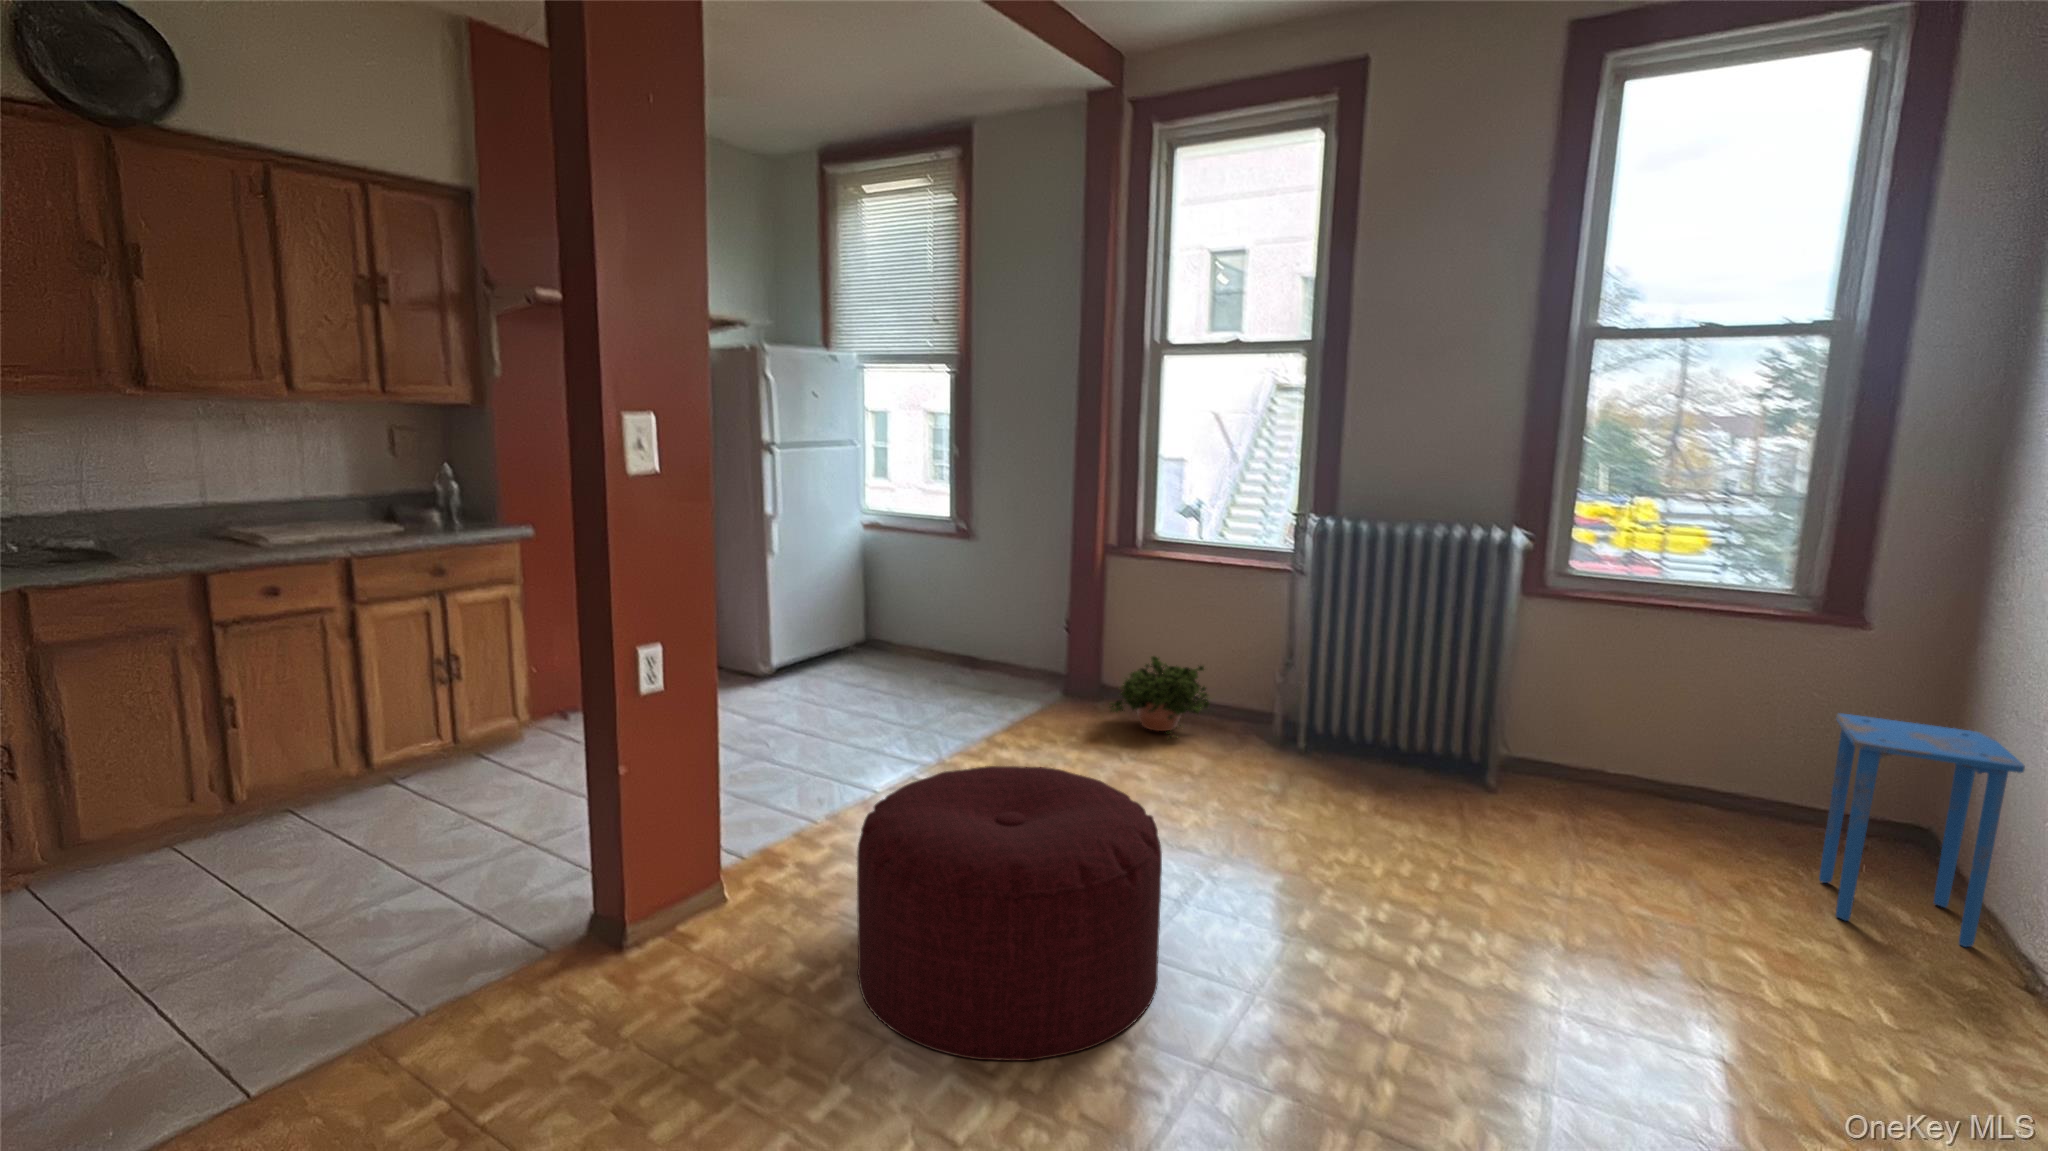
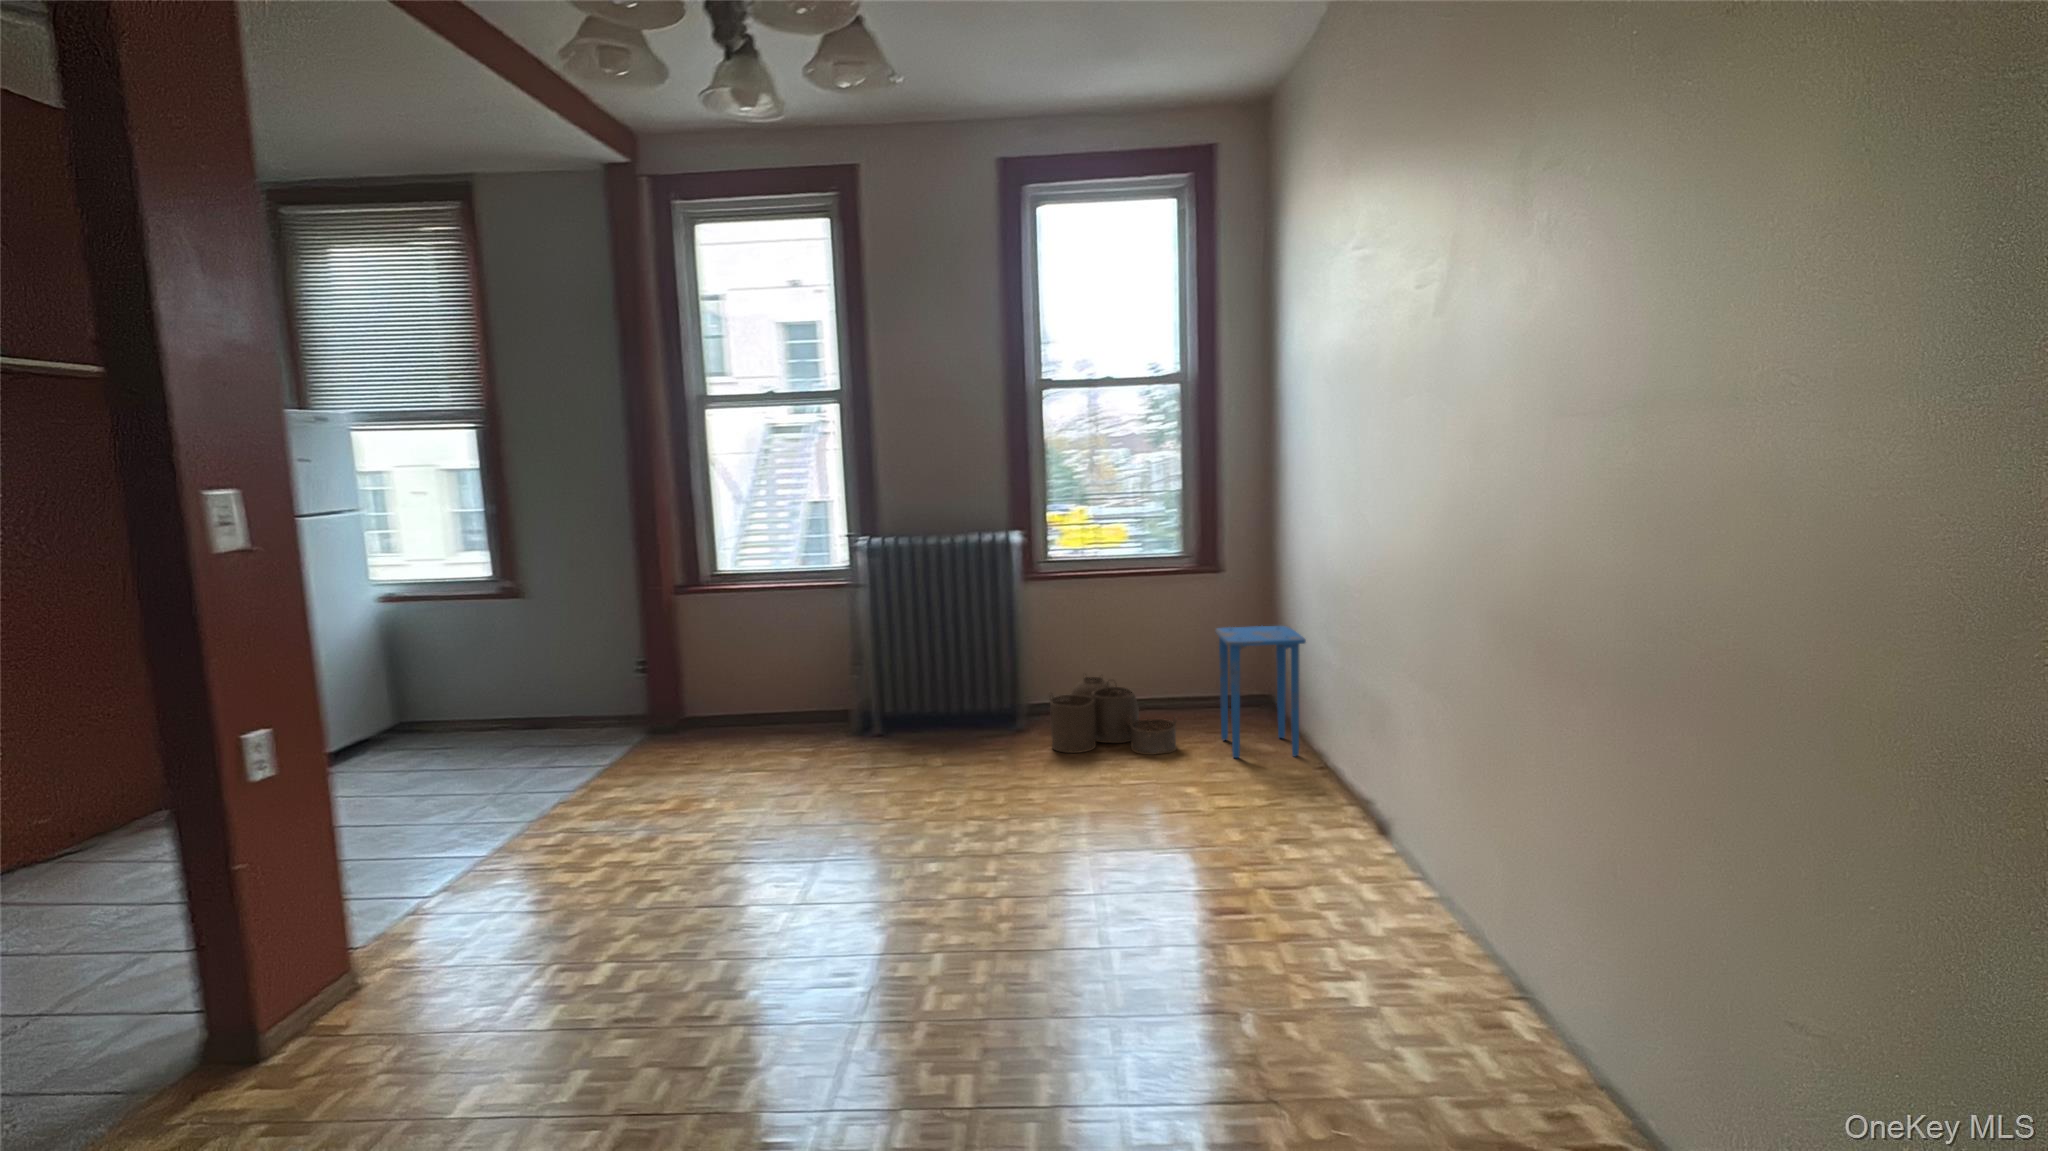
potted plant: present [1110,656,1209,738] -> none [701,676,796,750]
woven basket: none [1529,733,1741,879] -> present [1050,677,1177,755]
ottoman: present [857,766,1162,1061] -> none [534,770,824,1021]

